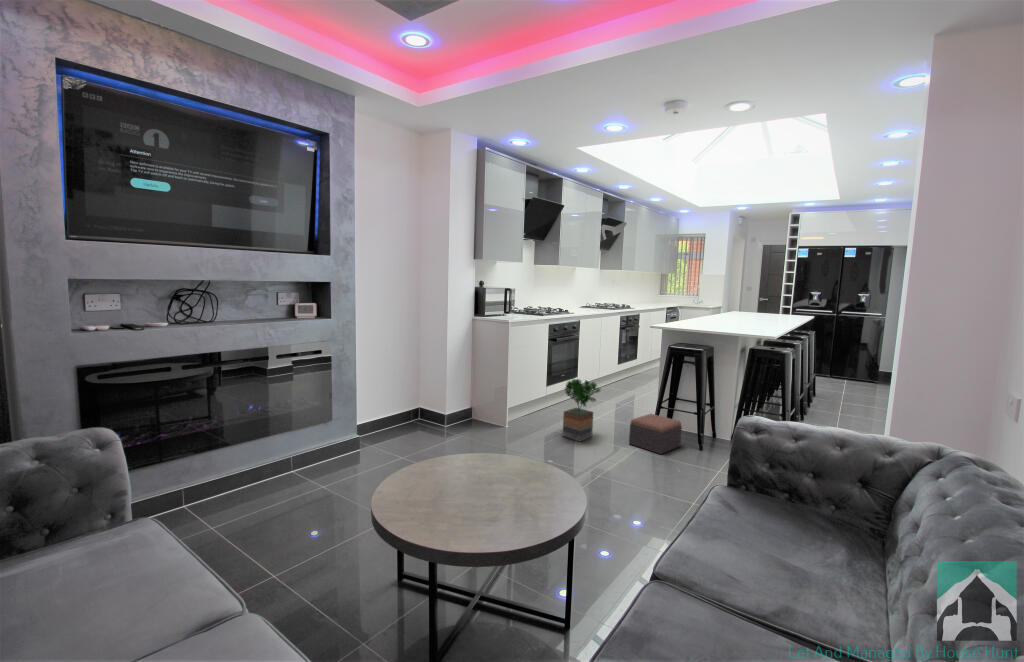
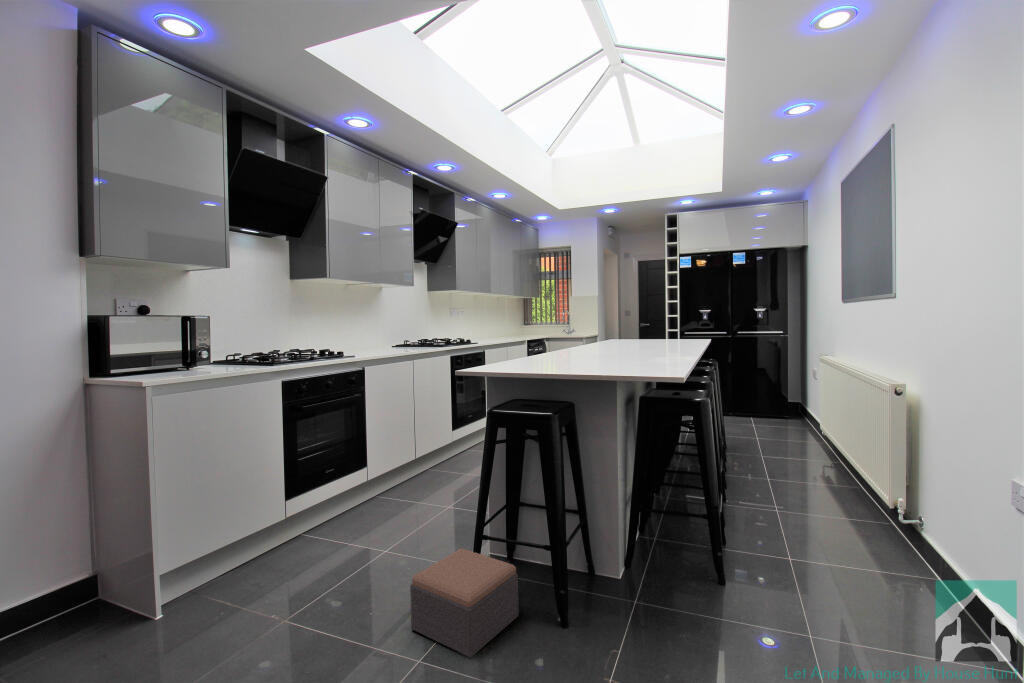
potted tree: present [563,379,601,441] -> none [257,493,355,642]

